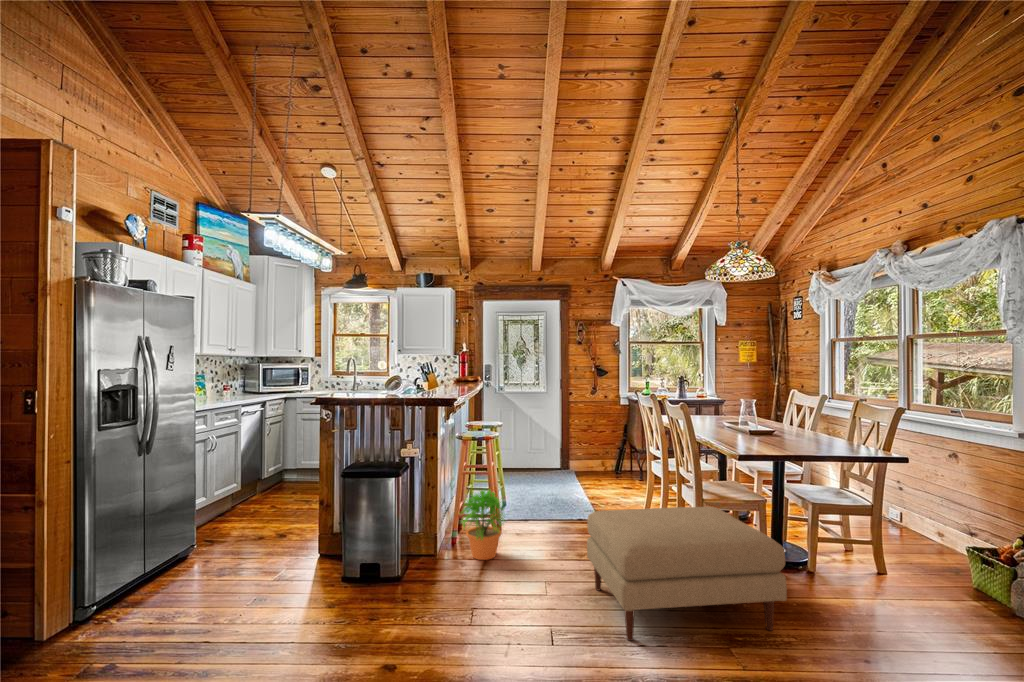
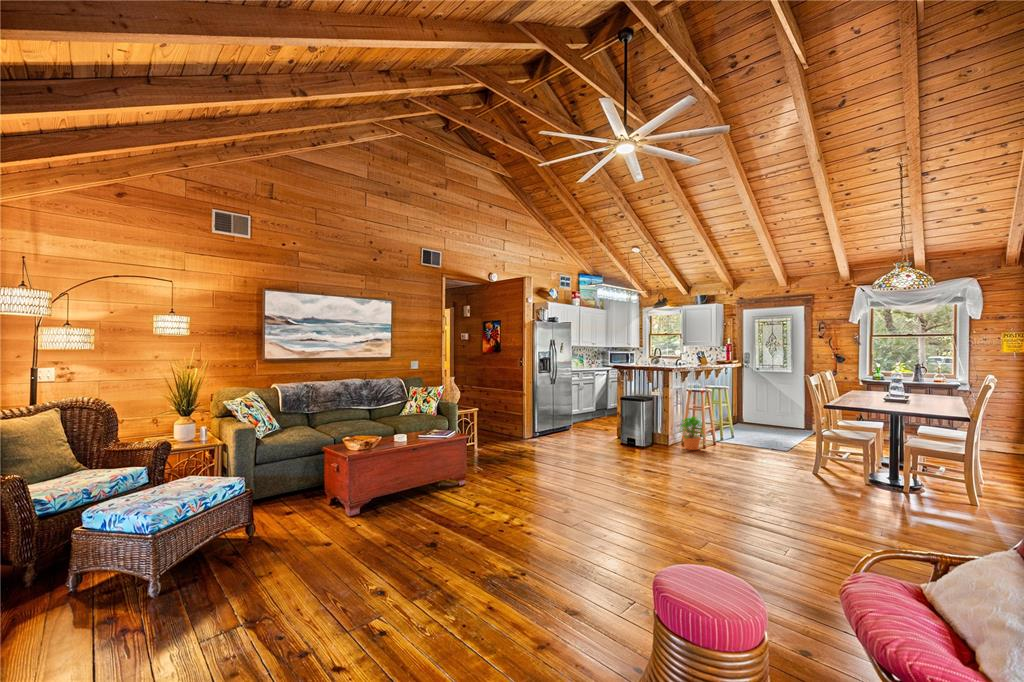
ottoman: present [587,507,787,640] -> none [717,428,816,492]

